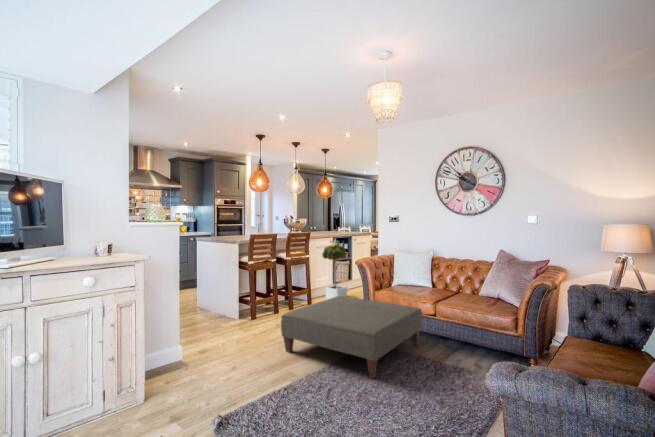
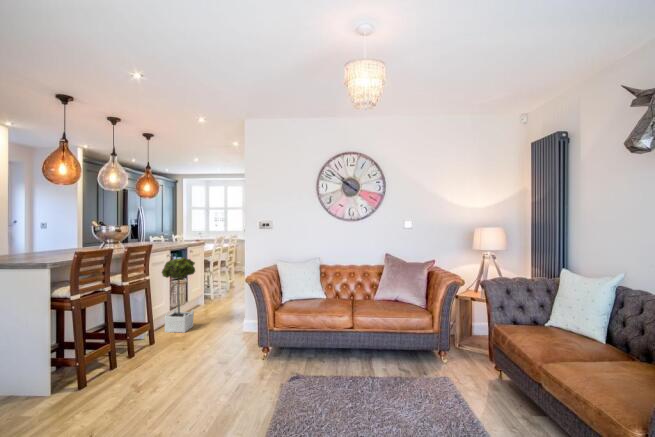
ottoman: present [281,296,422,378] -> none [193,323,358,425]

